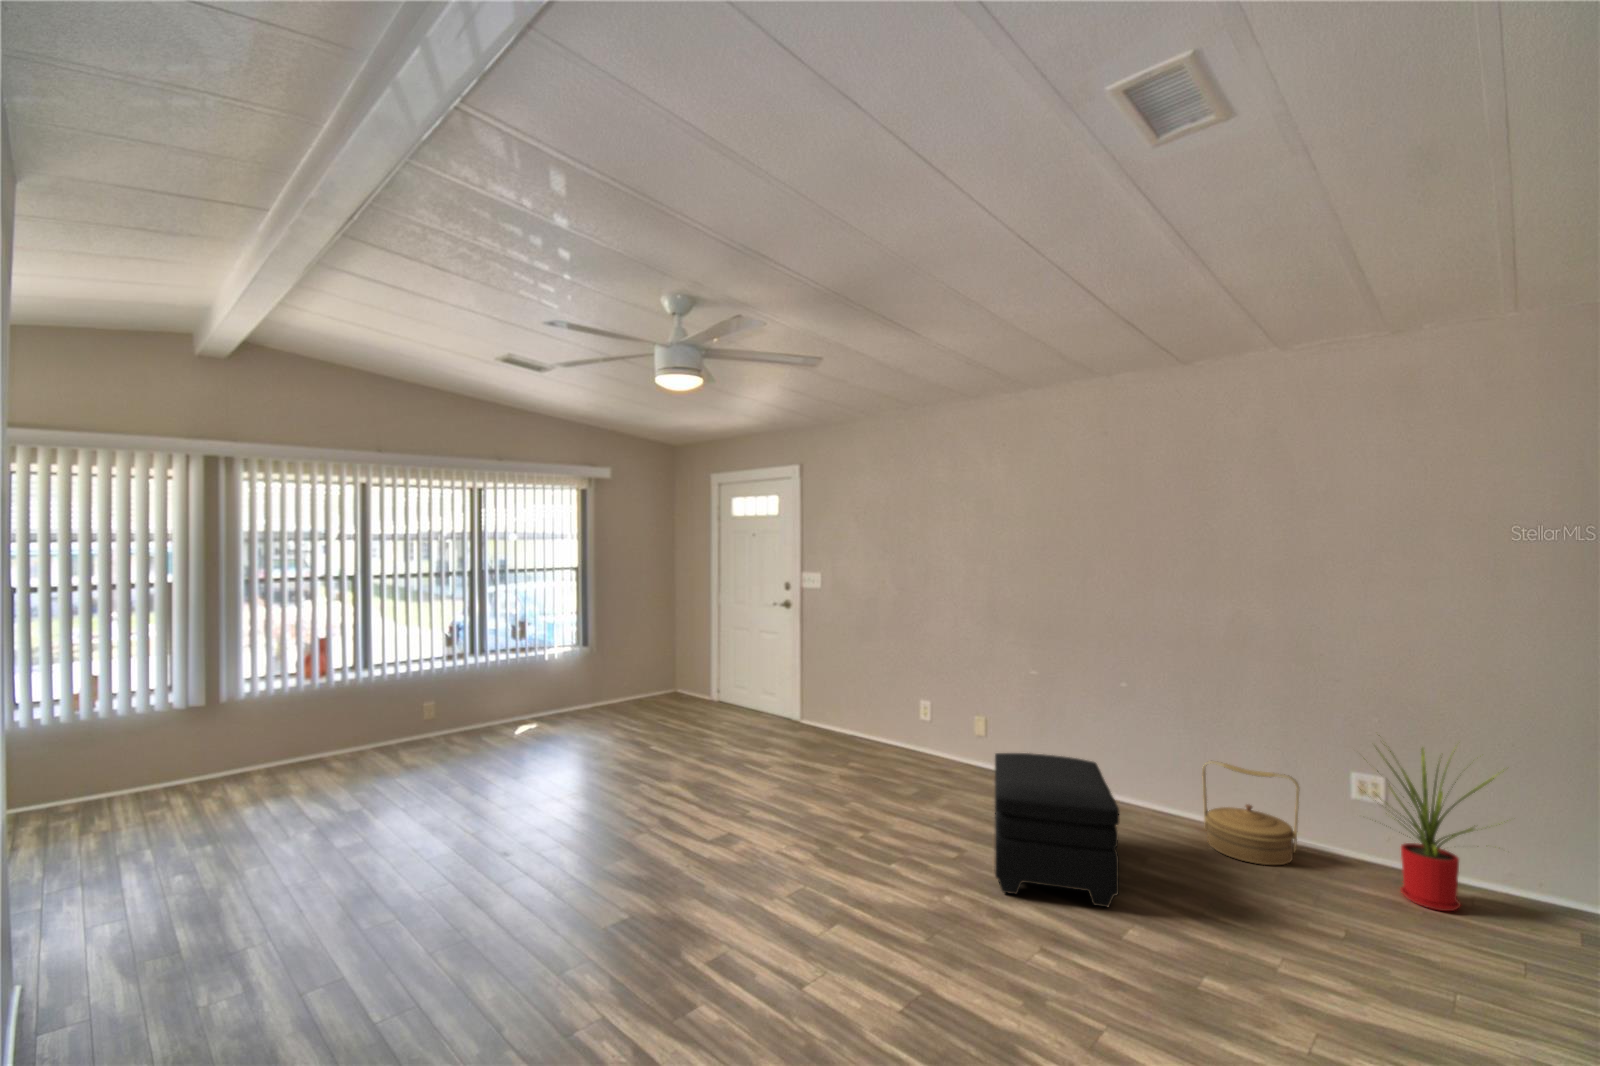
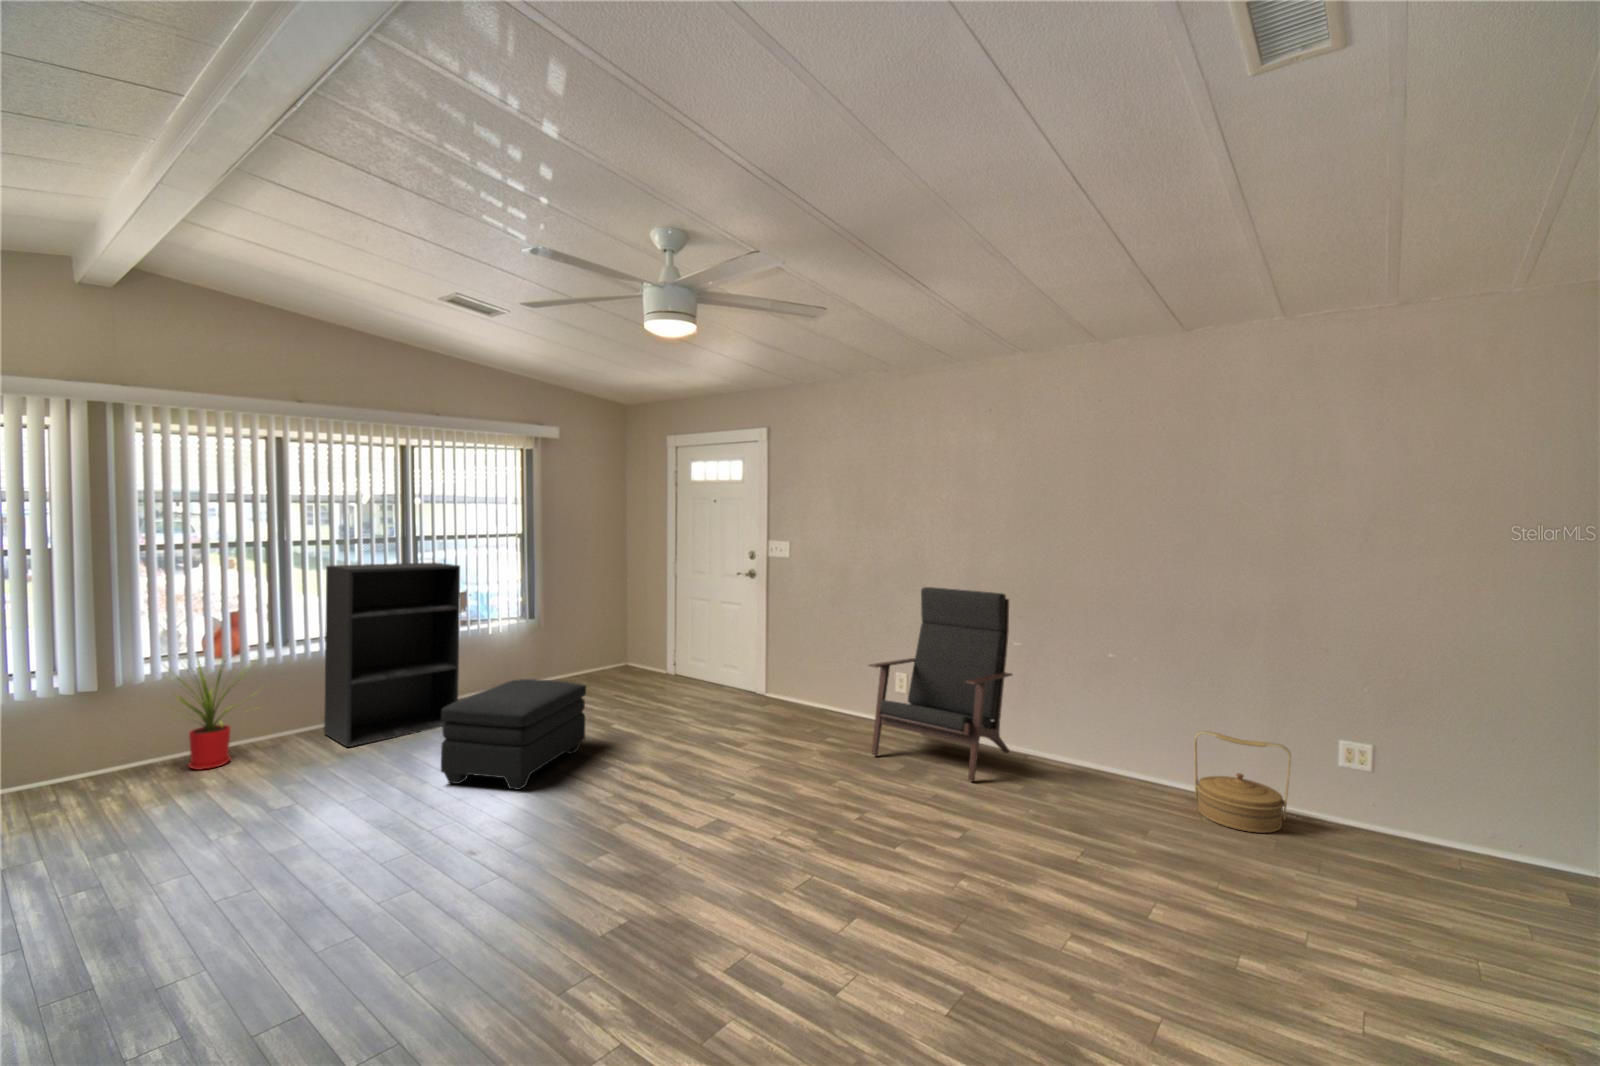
bookshelf: none [394,593,514,760] -> present [324,562,460,747]
lounge chair: none [883,617,1028,807] -> present [869,587,1012,781]
house plant: present [1376,735,1504,911] -> present [177,660,255,770]
ottoman: present [995,753,1119,907] -> present [441,679,586,790]

